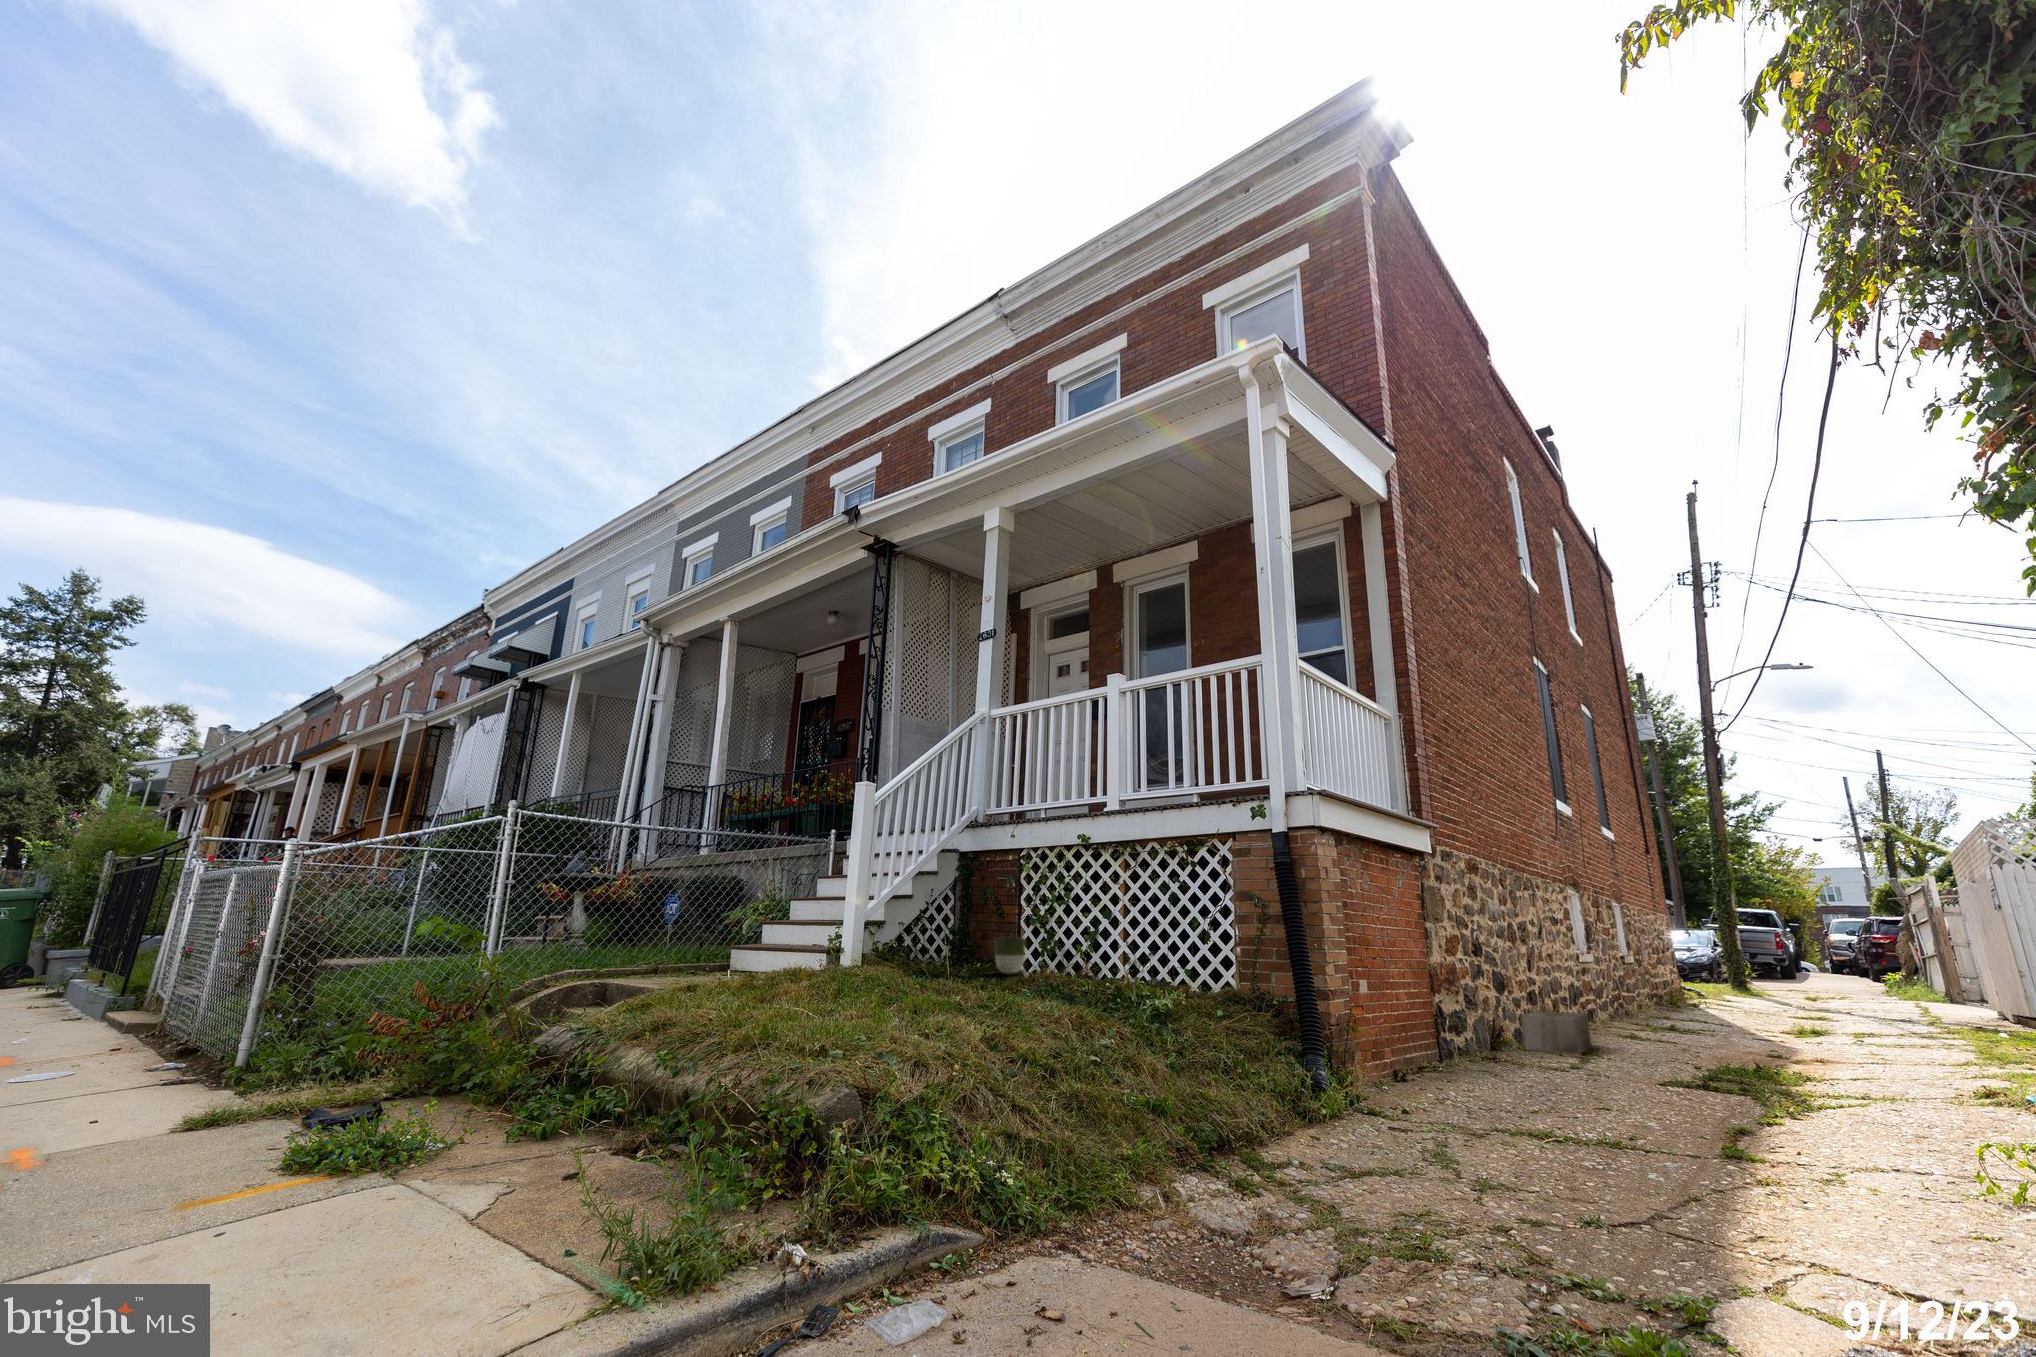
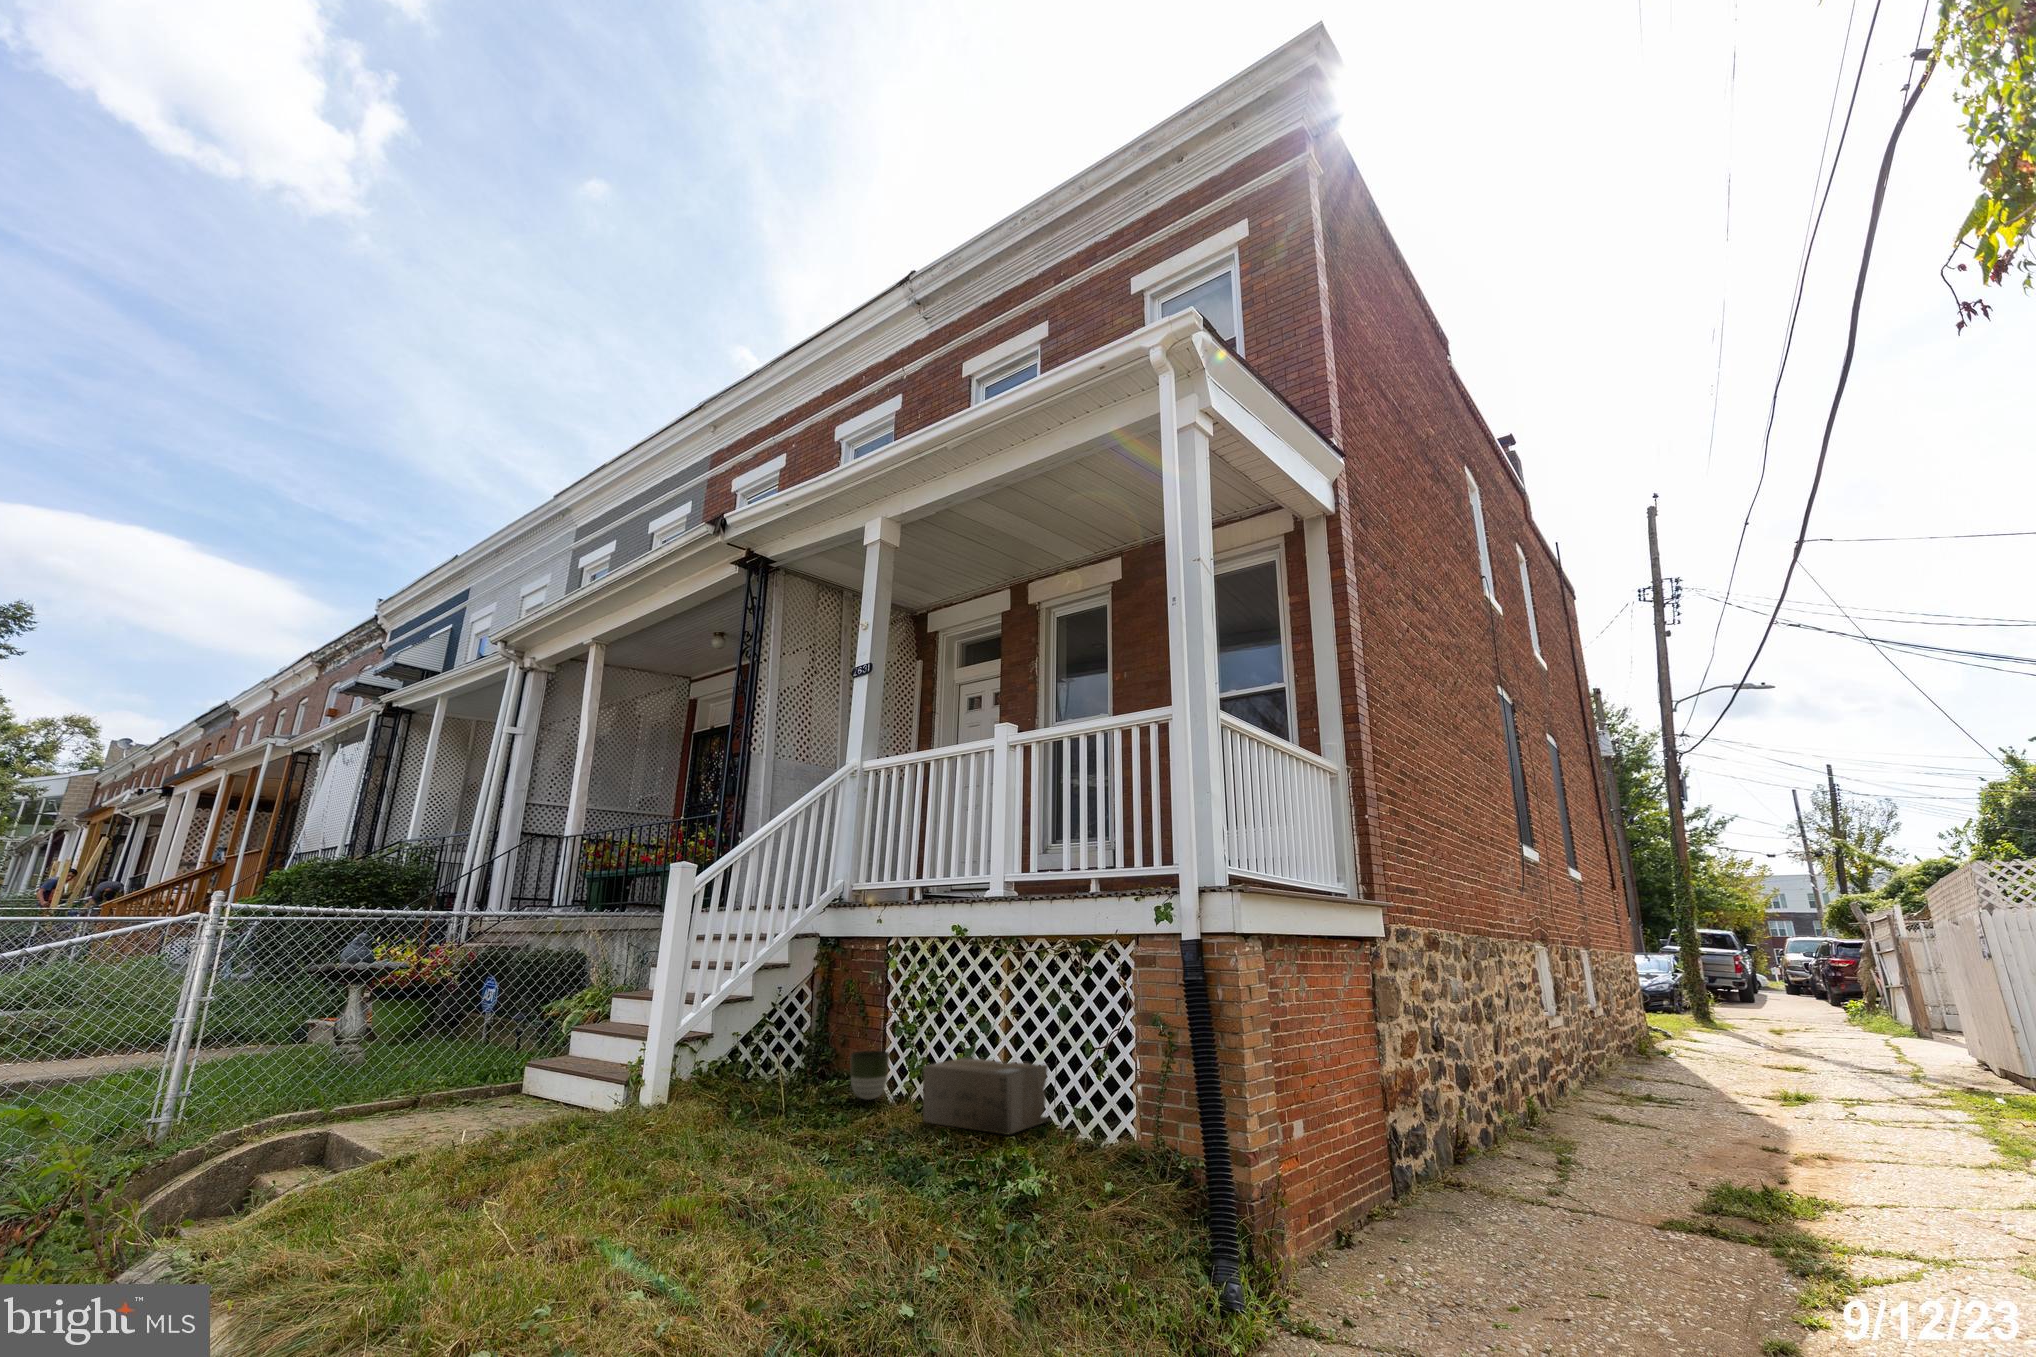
cardboard box: present [1521,1011,1592,1054] -> present [923,1056,1051,1135]

